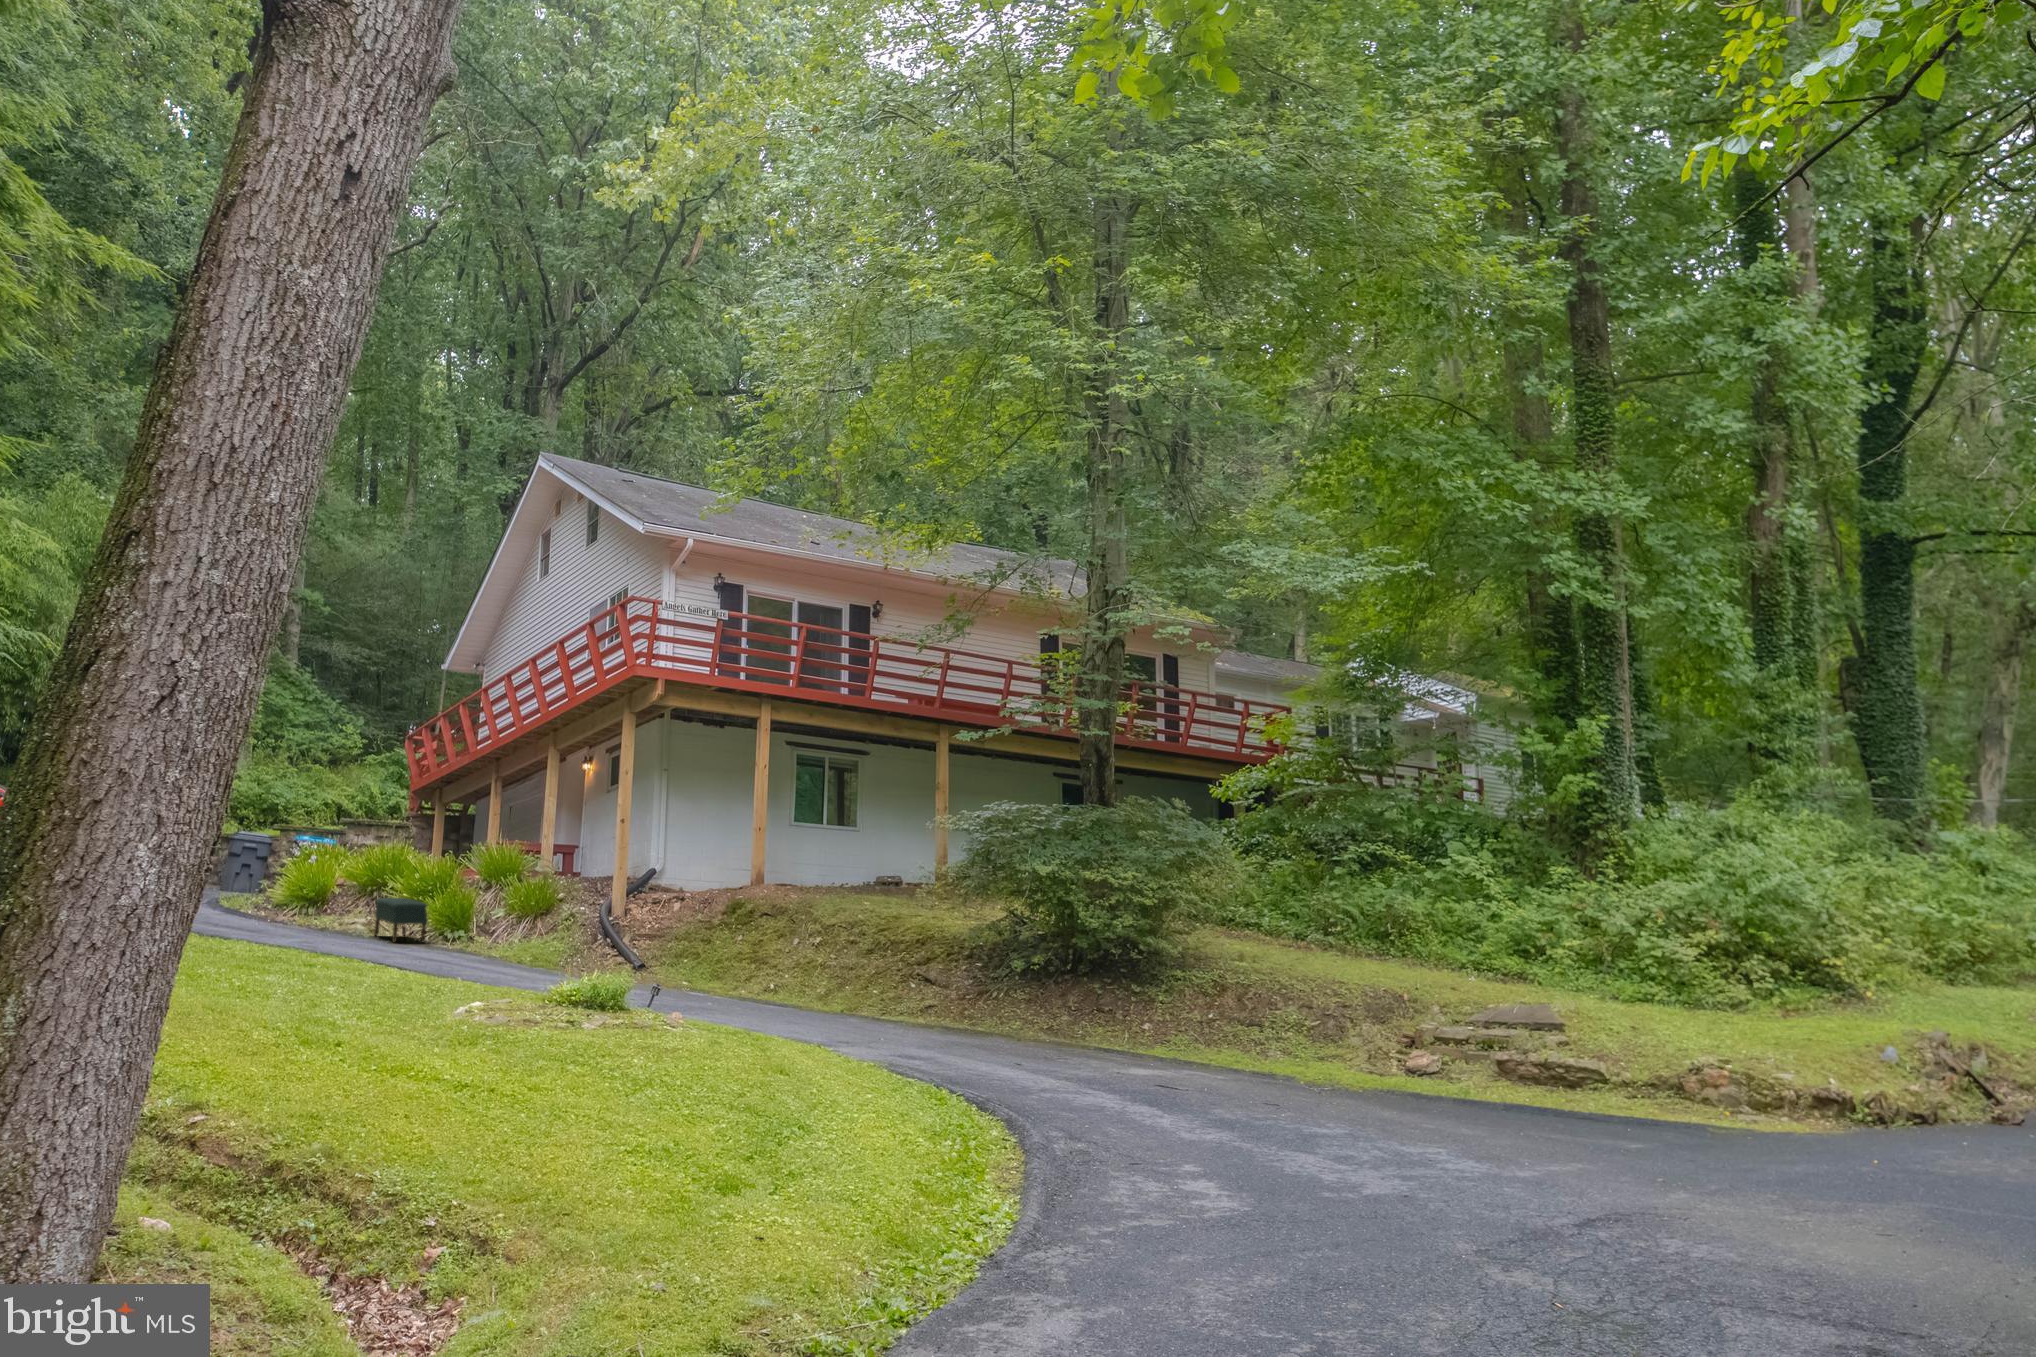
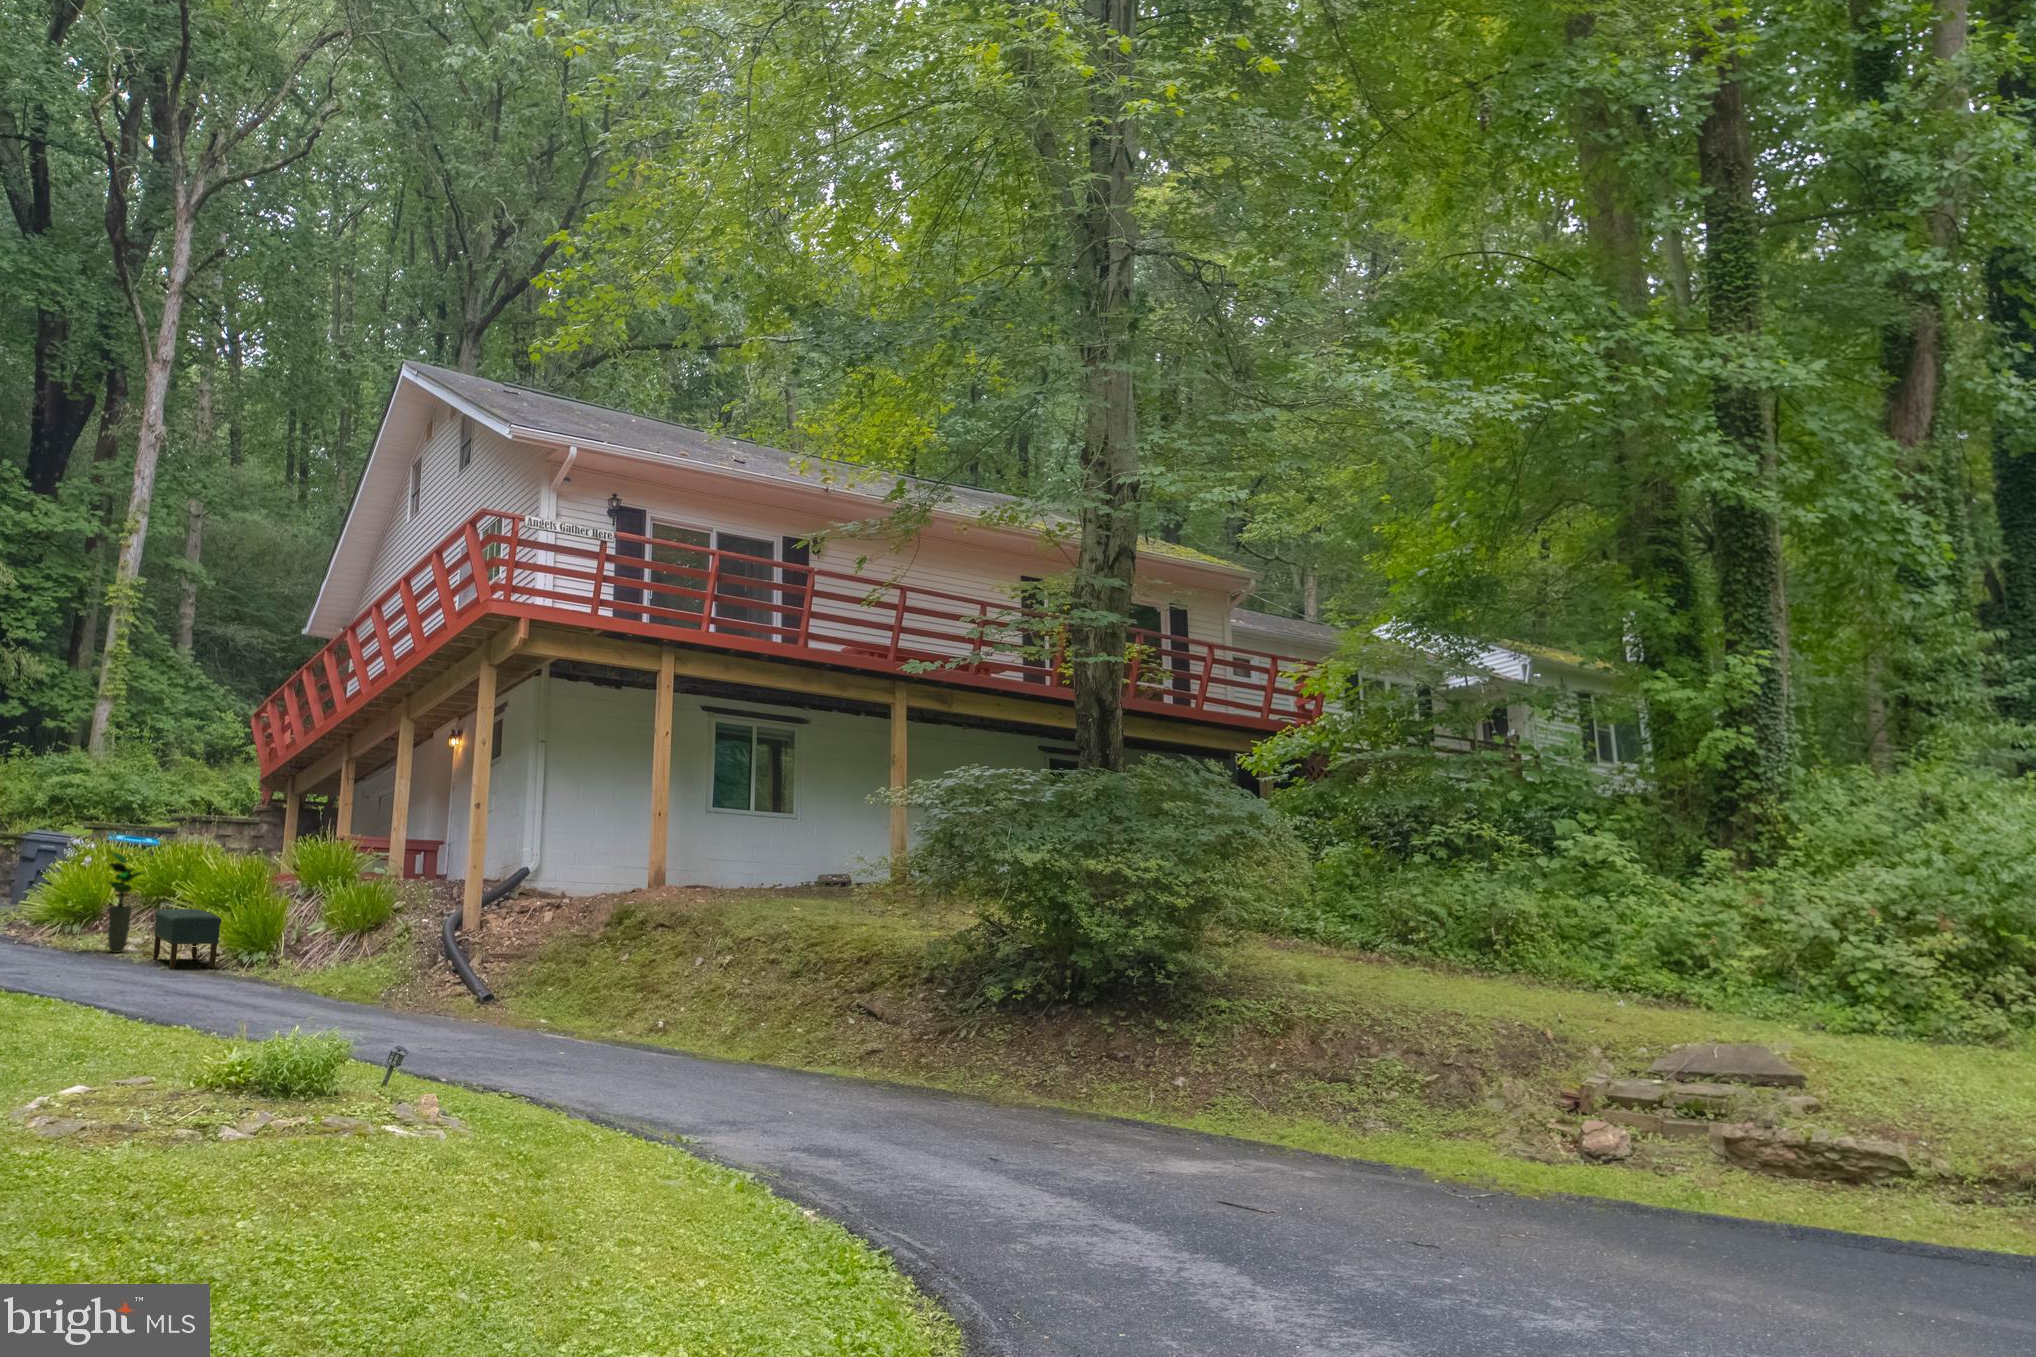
potted plant: none [334,853,368,931] -> present [108,853,144,953]

